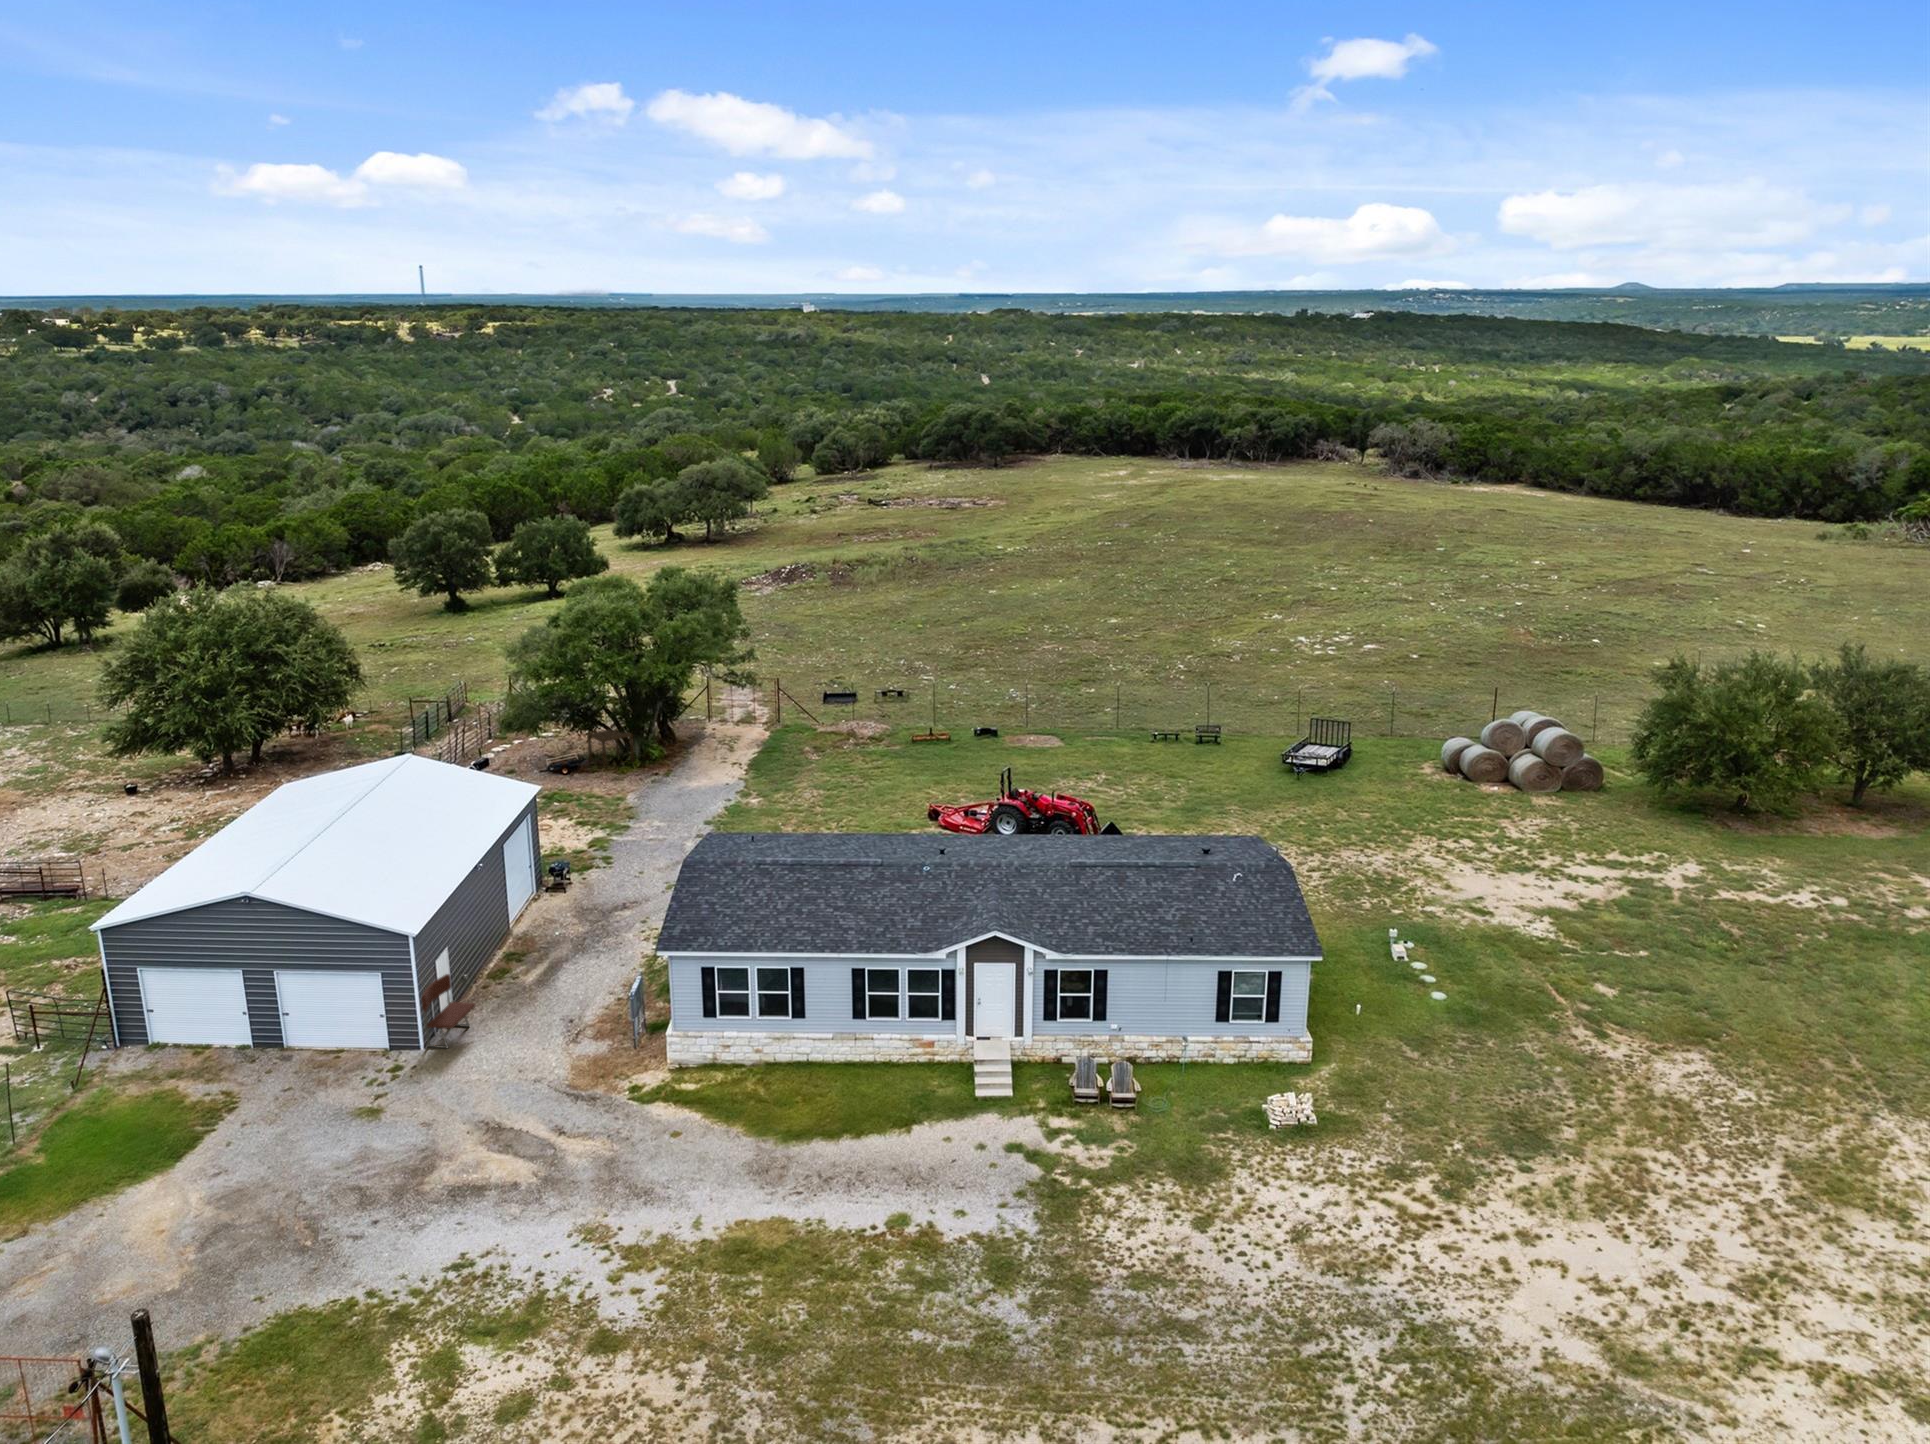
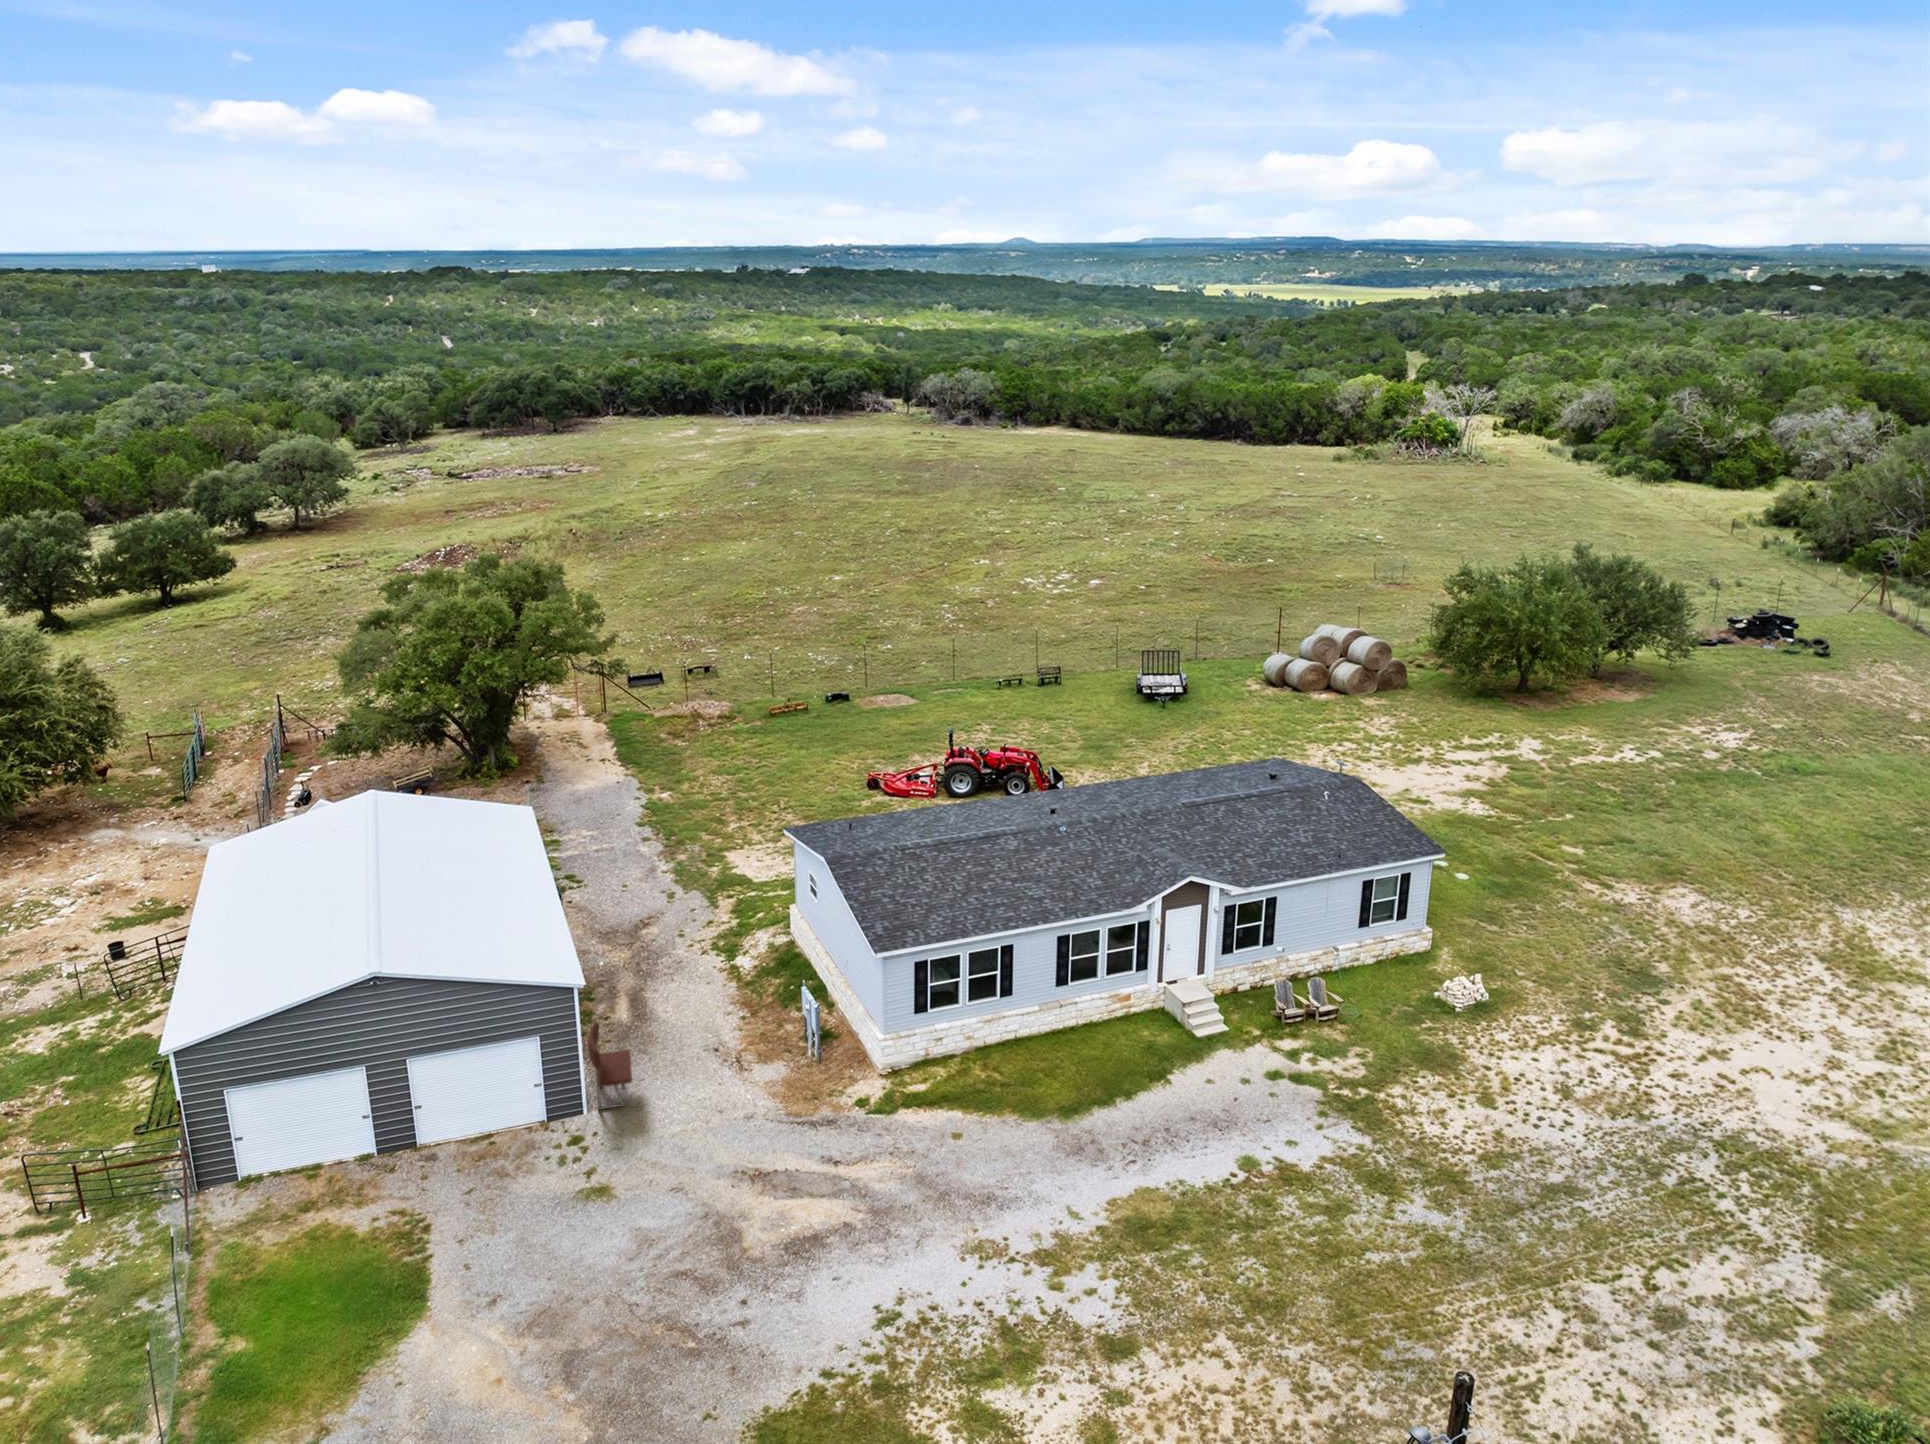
dining table: present [587,730,634,767] -> none [426,728,486,775]

